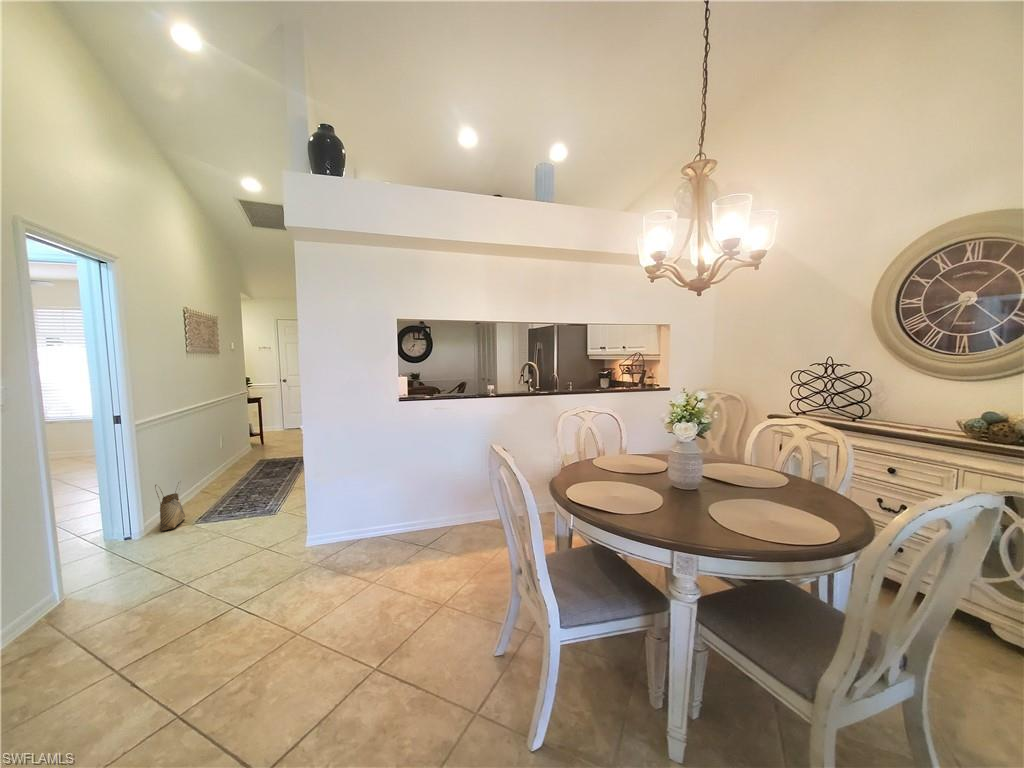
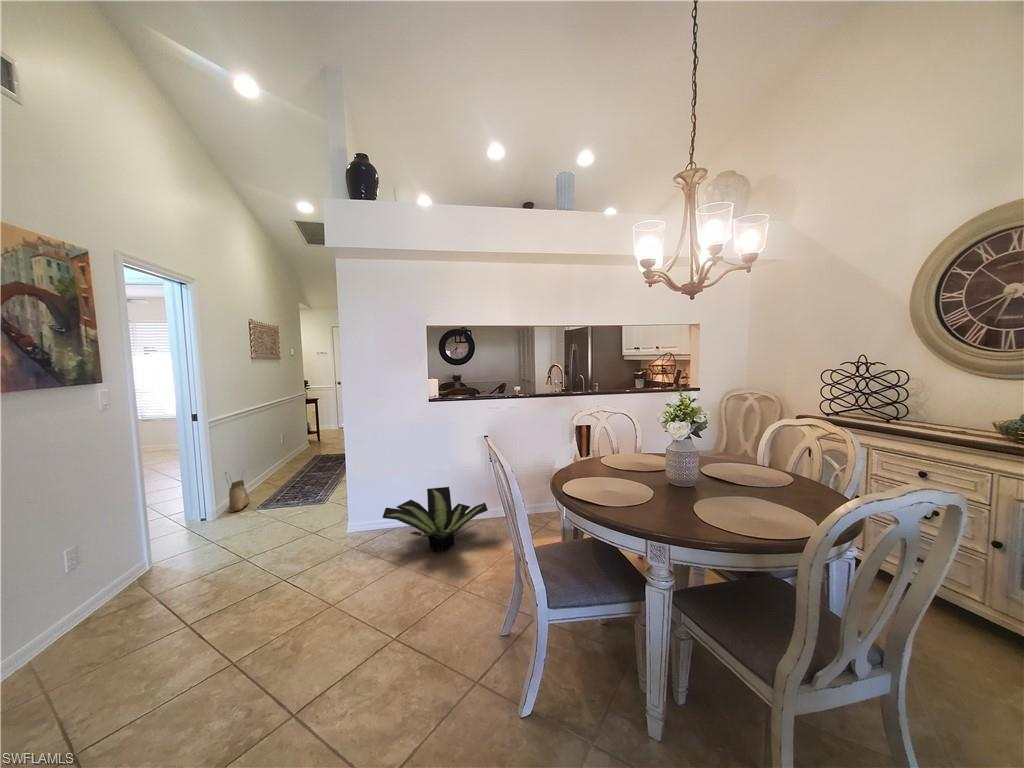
potted plant: none [353,494,470,568] -> present [382,487,488,552]

